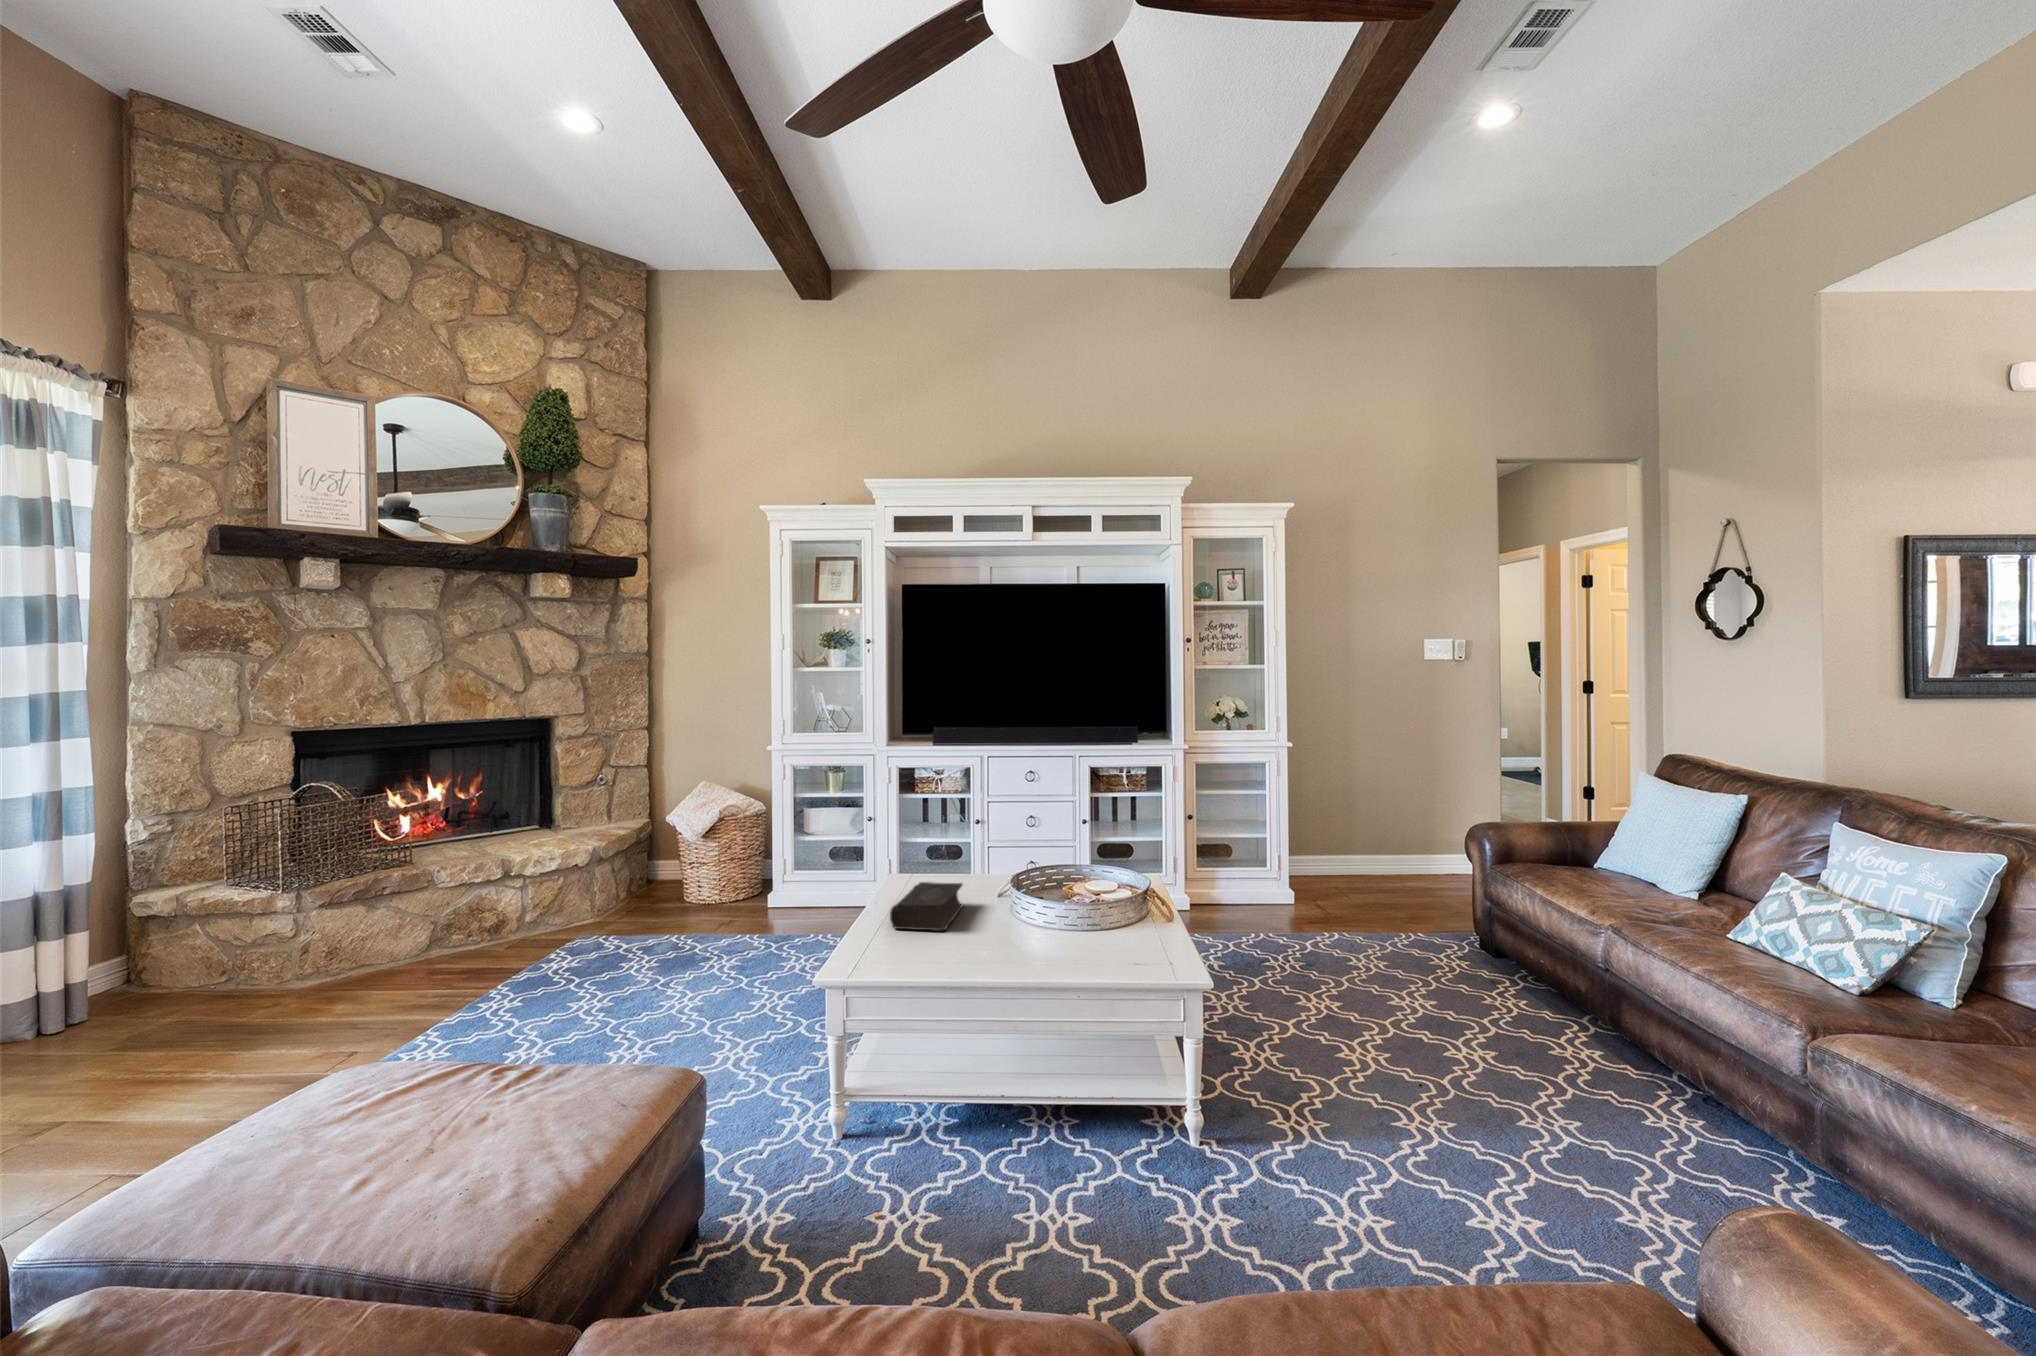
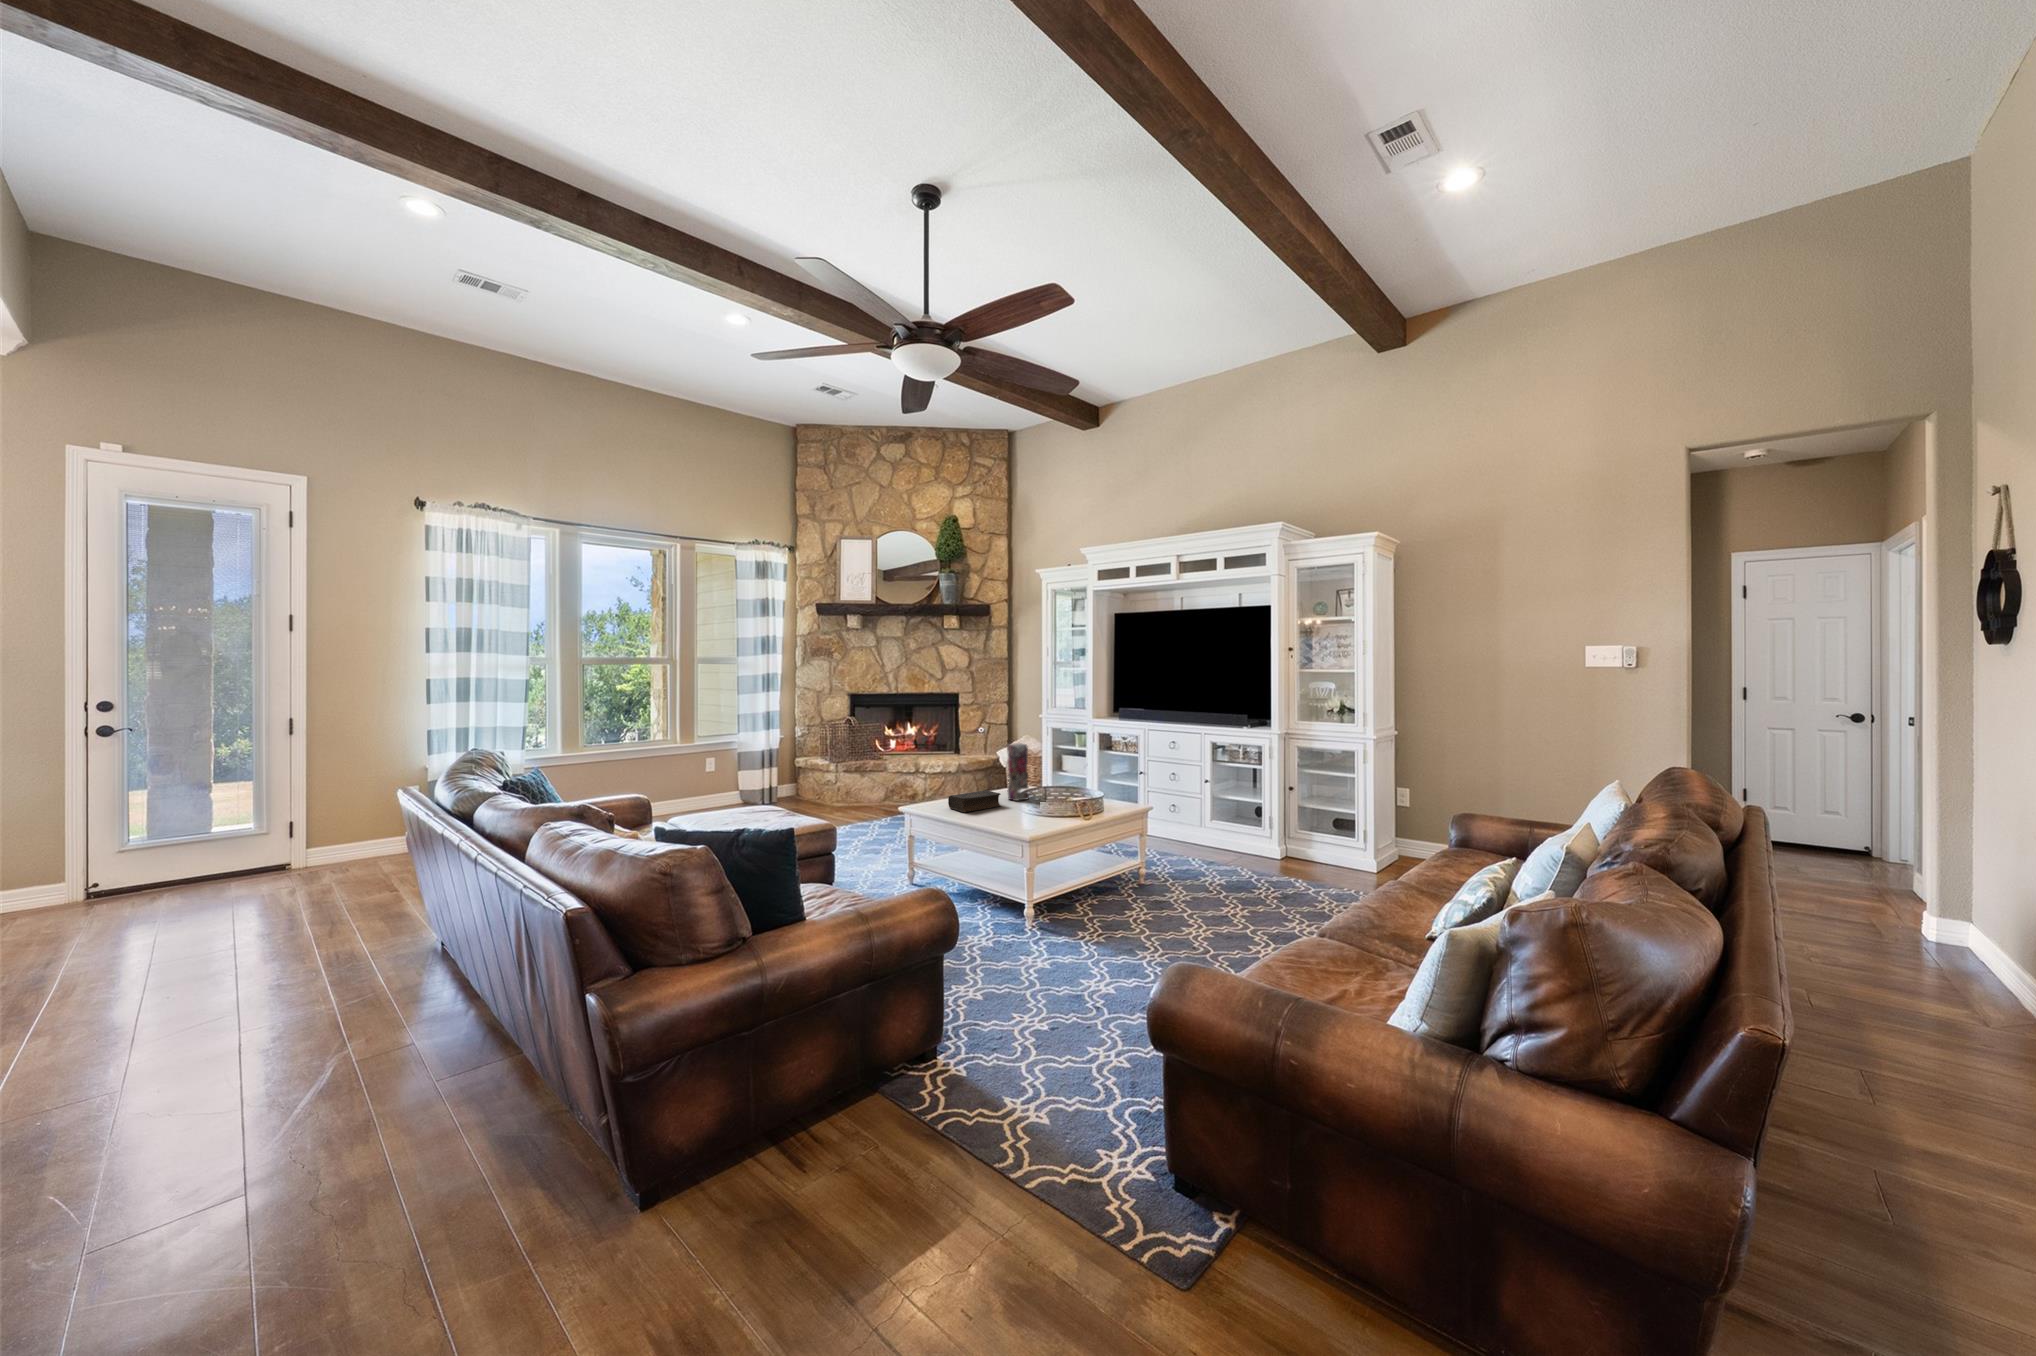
vase: none [929,791,971,892] -> present [1007,743,1029,801]

